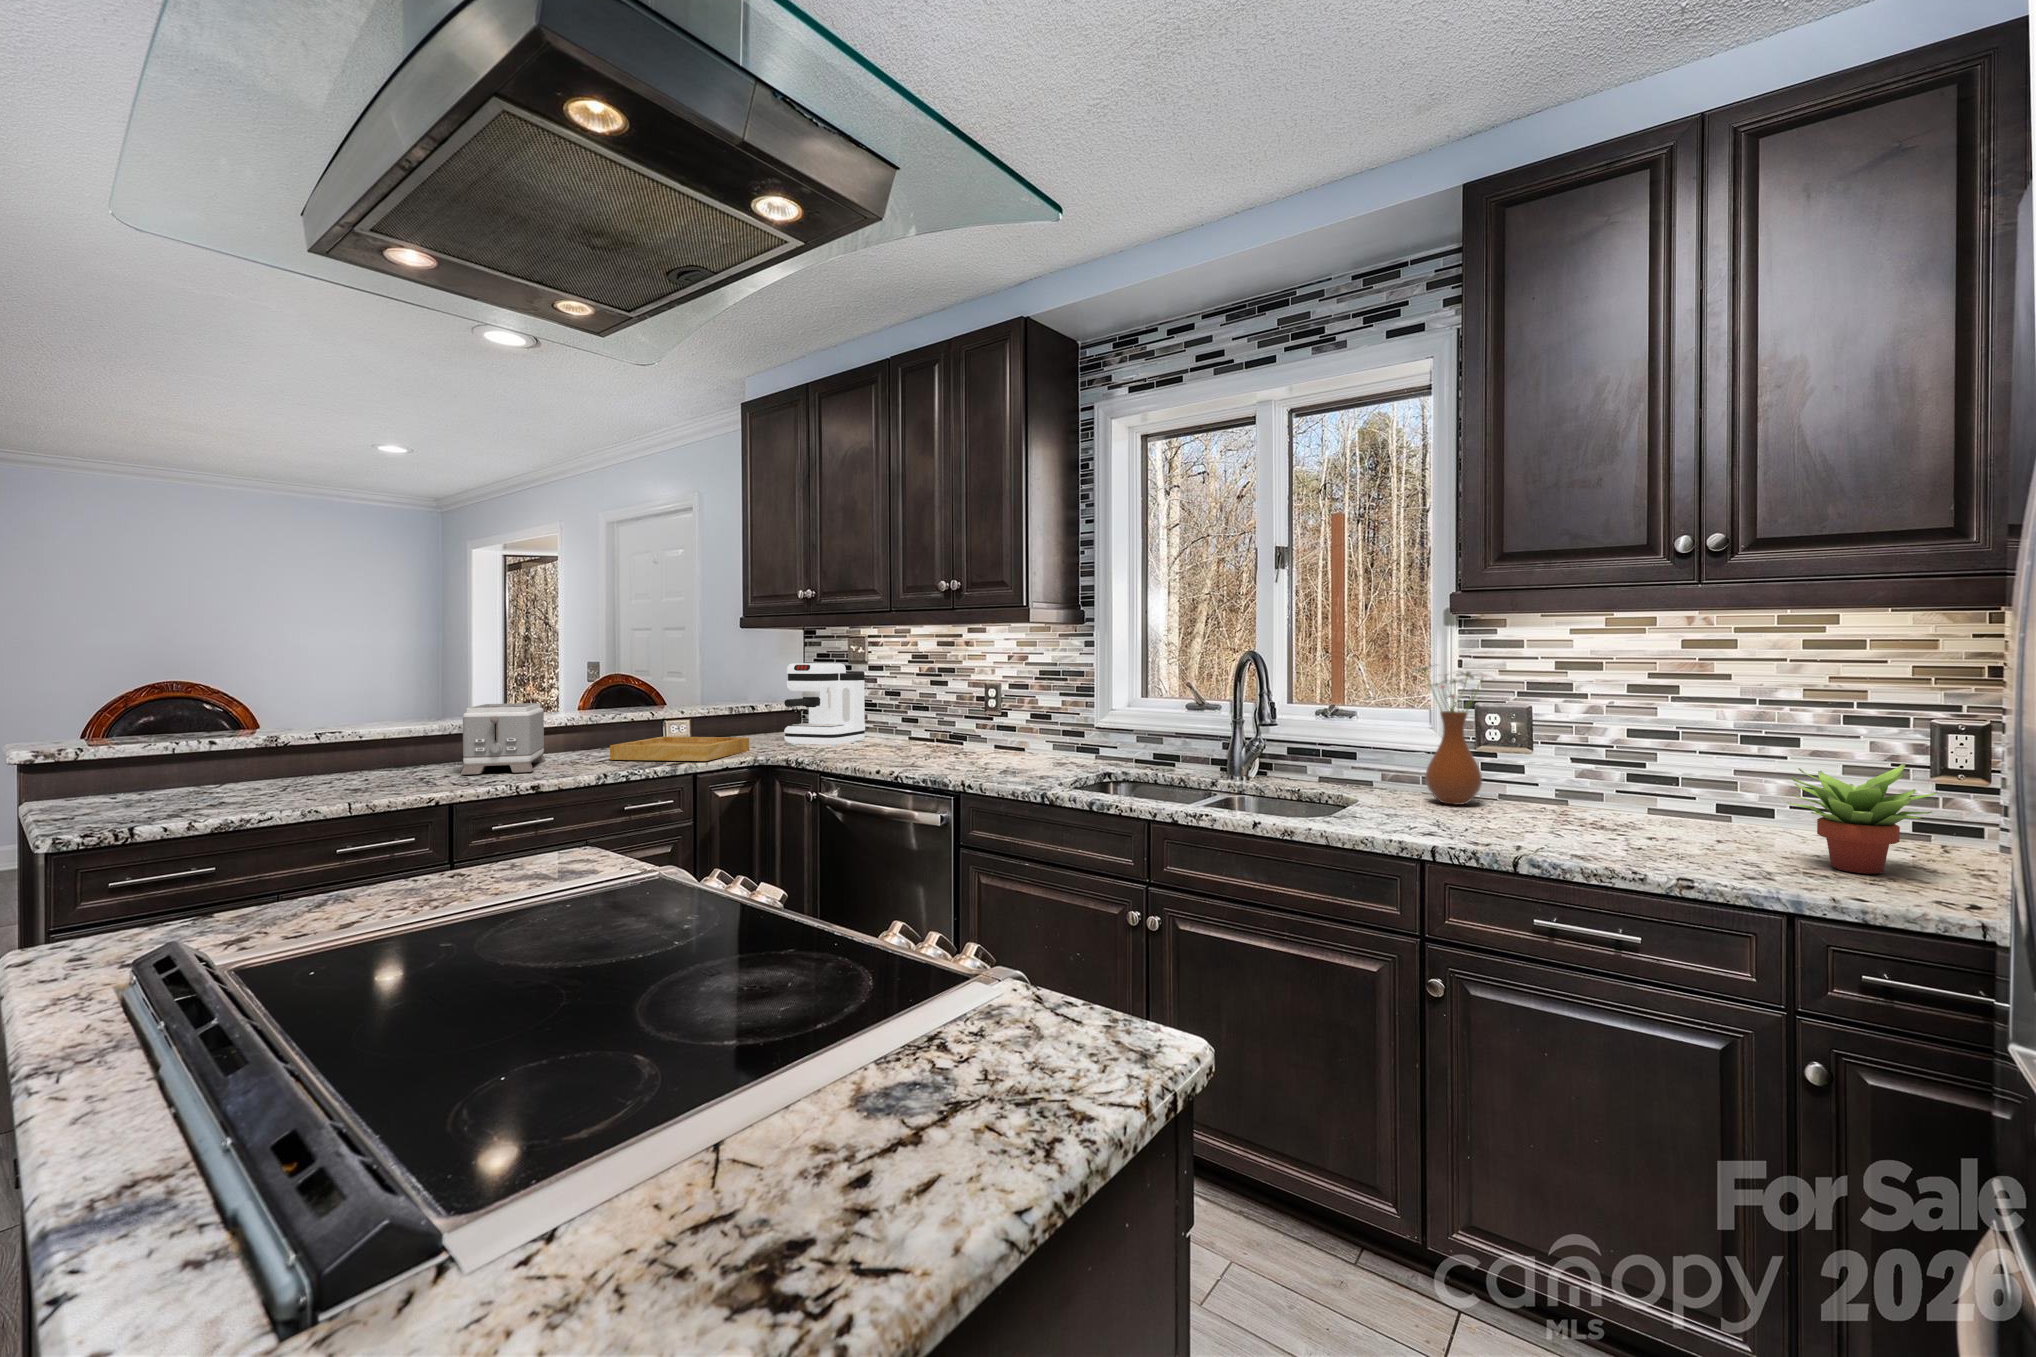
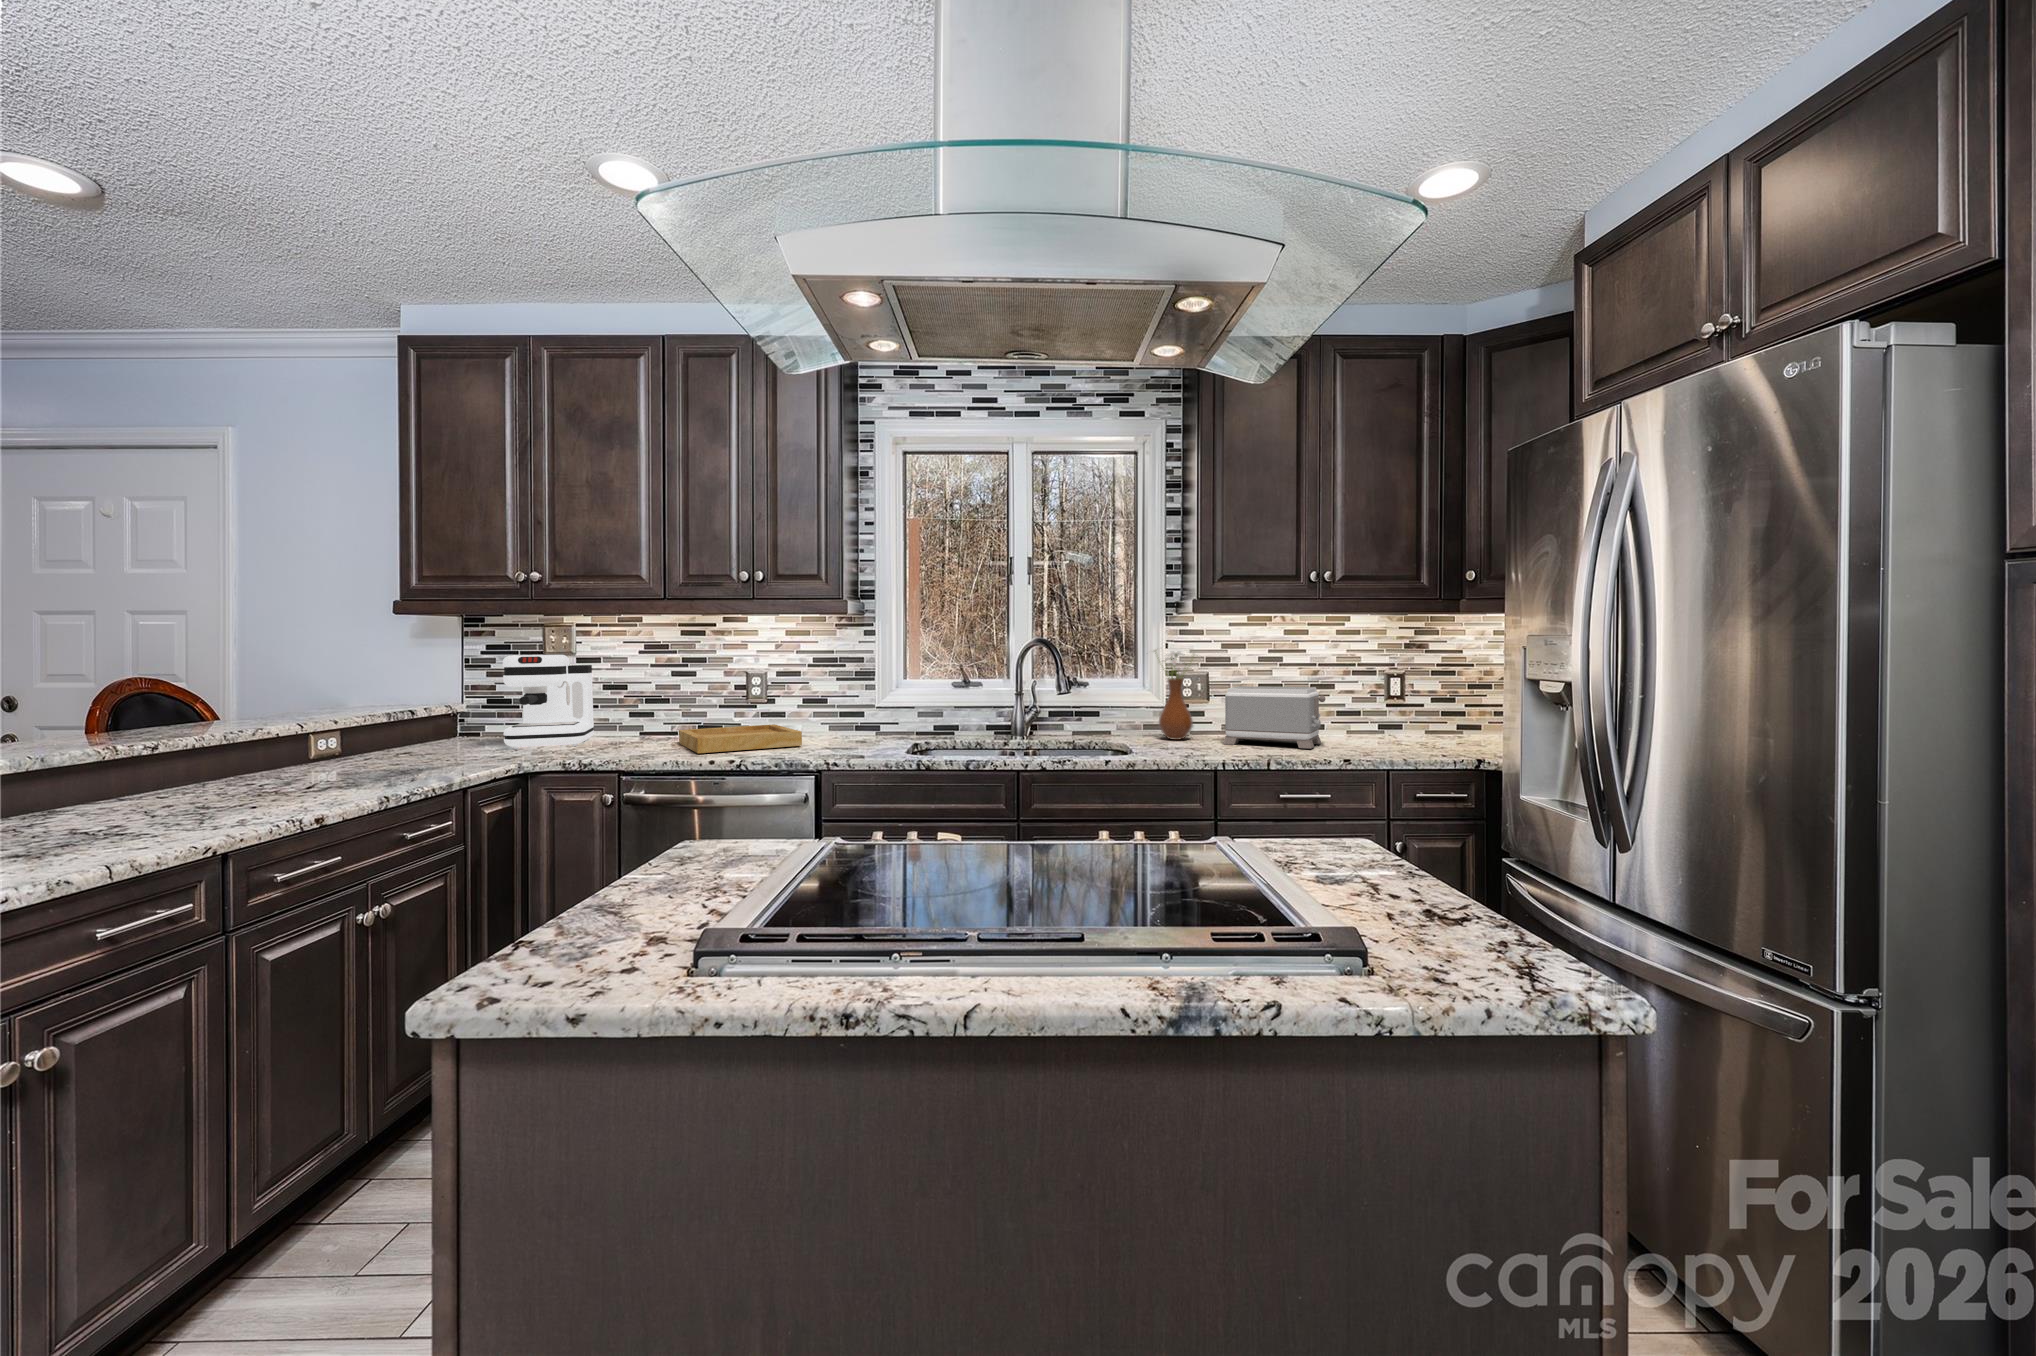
toaster: present [461,703,546,775] -> present [1223,686,1325,749]
tray: present [610,737,749,761] -> present [679,724,802,753]
succulent plant: present [1787,763,1937,874] -> none [1364,693,1424,749]

